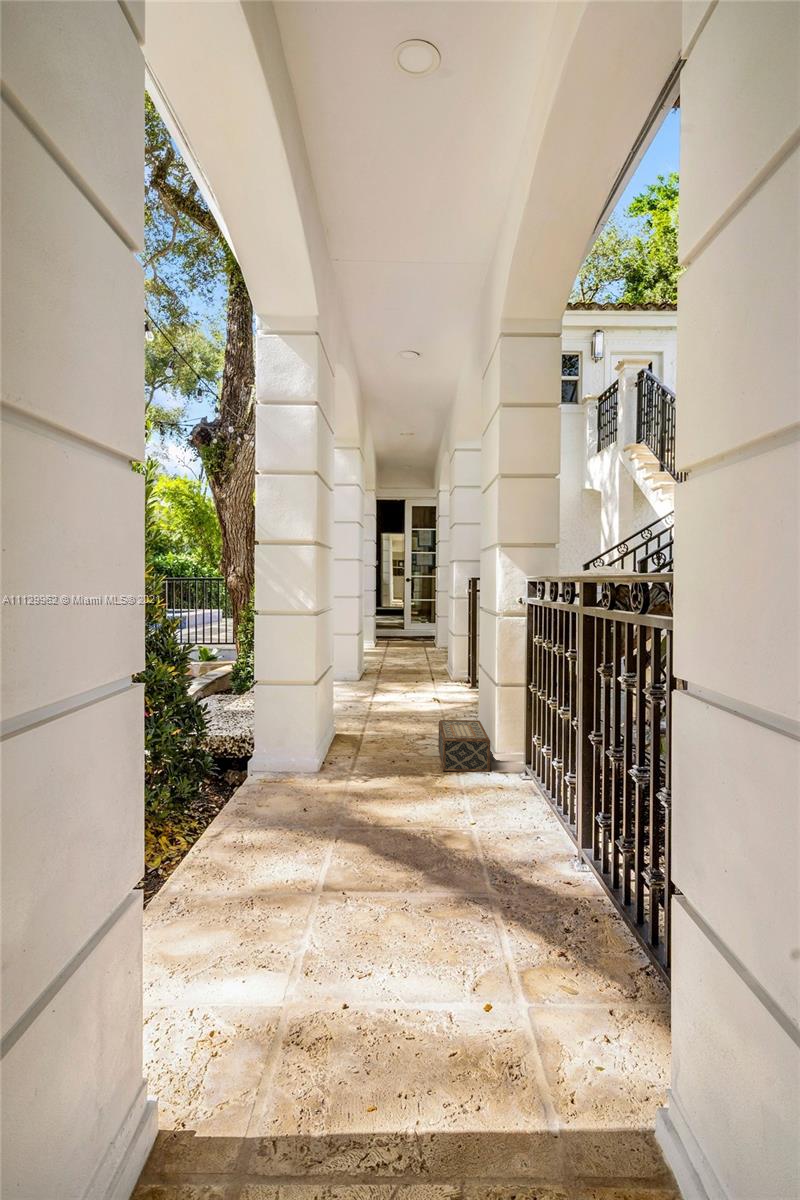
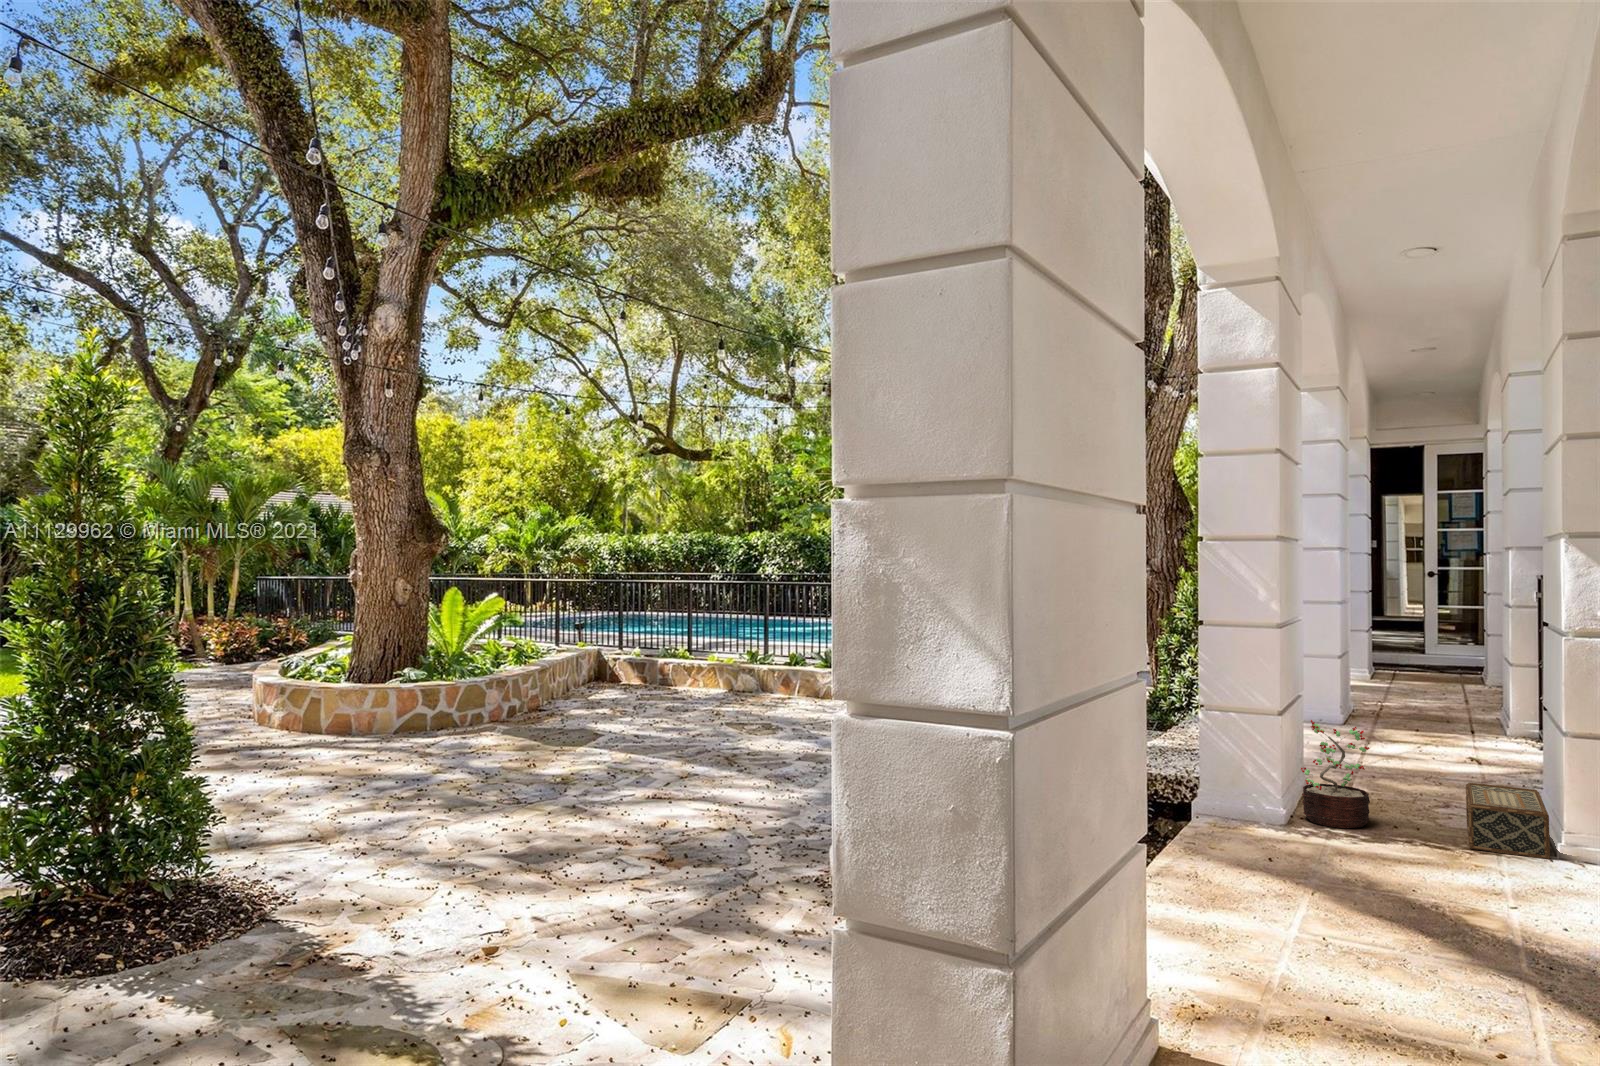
decorative plant: none [332,684,380,767] -> present [1301,720,1370,828]

